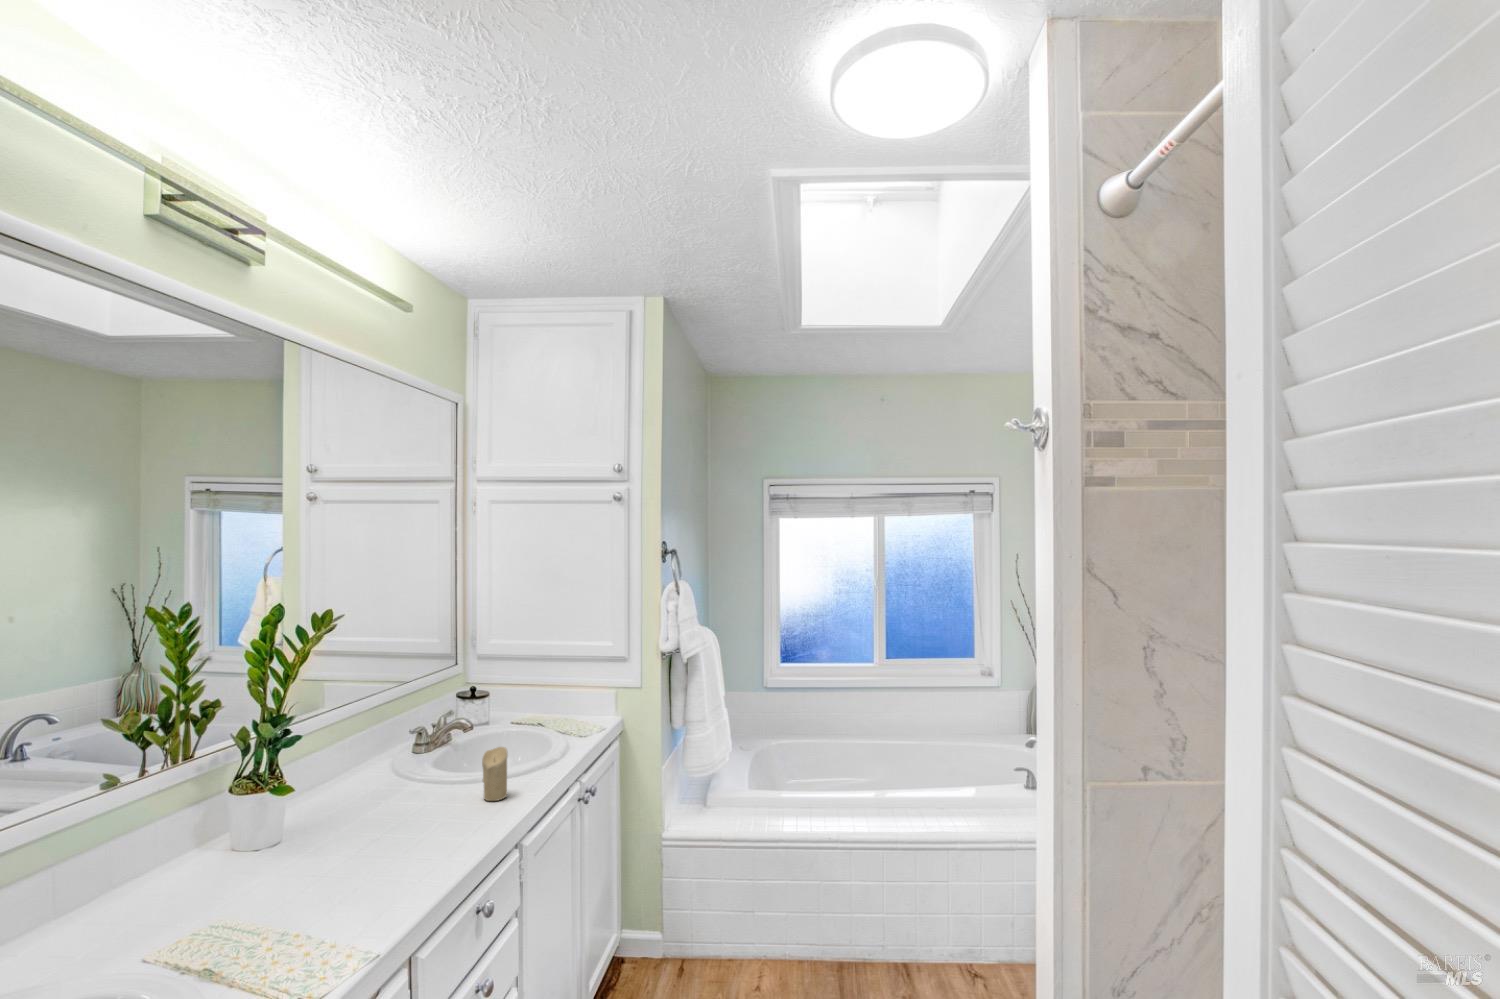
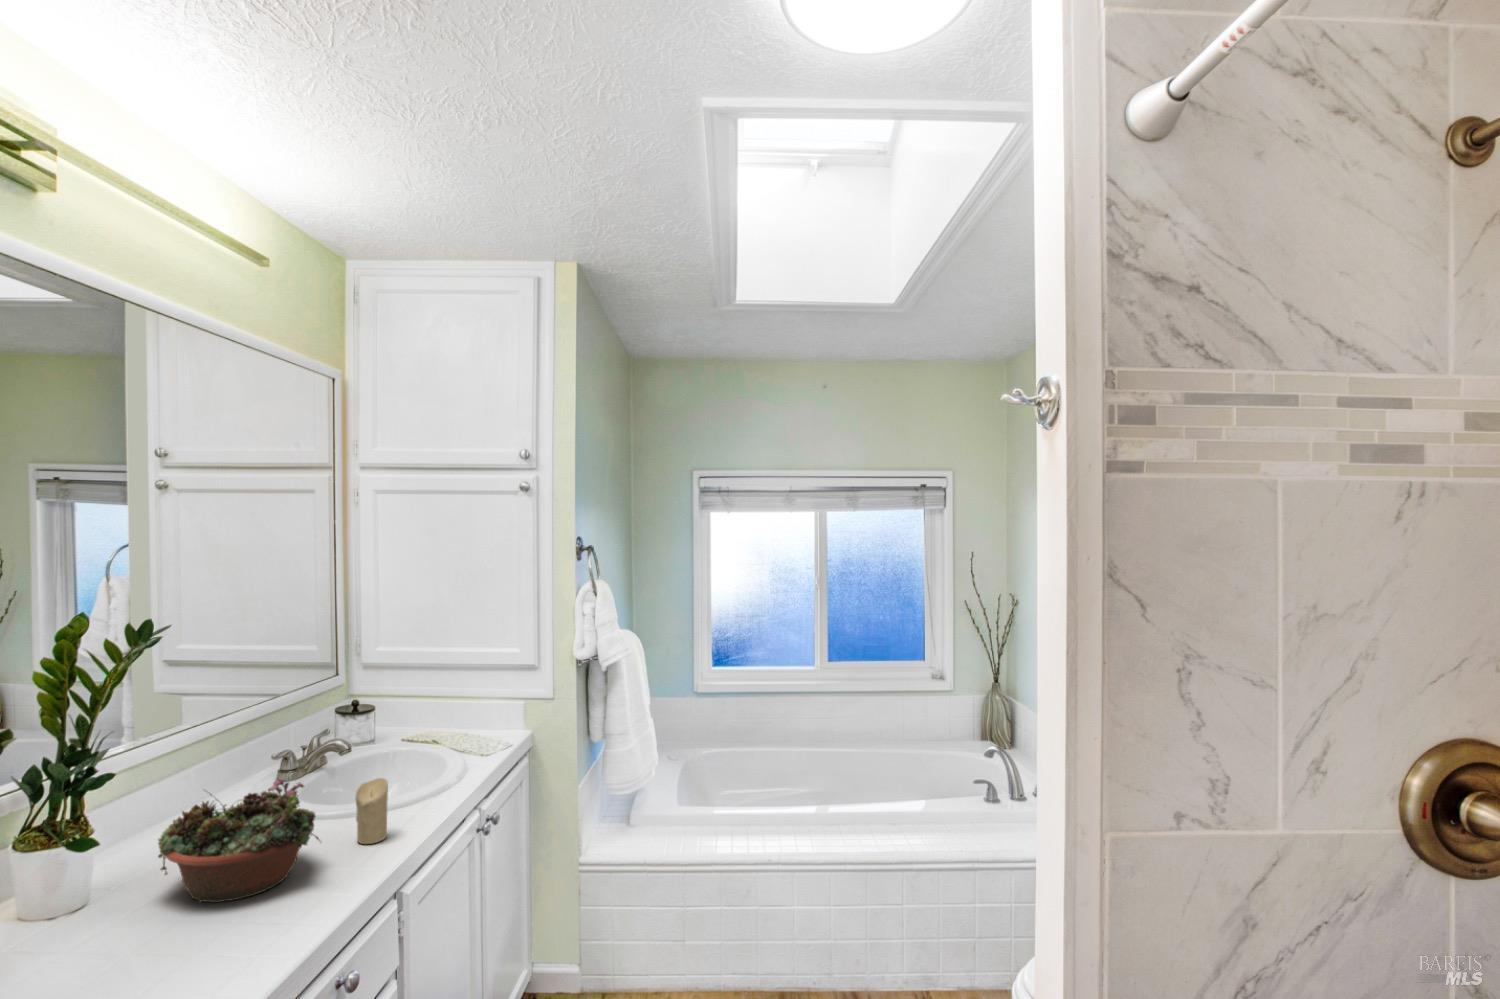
succulent planter: none [335,742,459,840] -> present [158,778,322,902]

